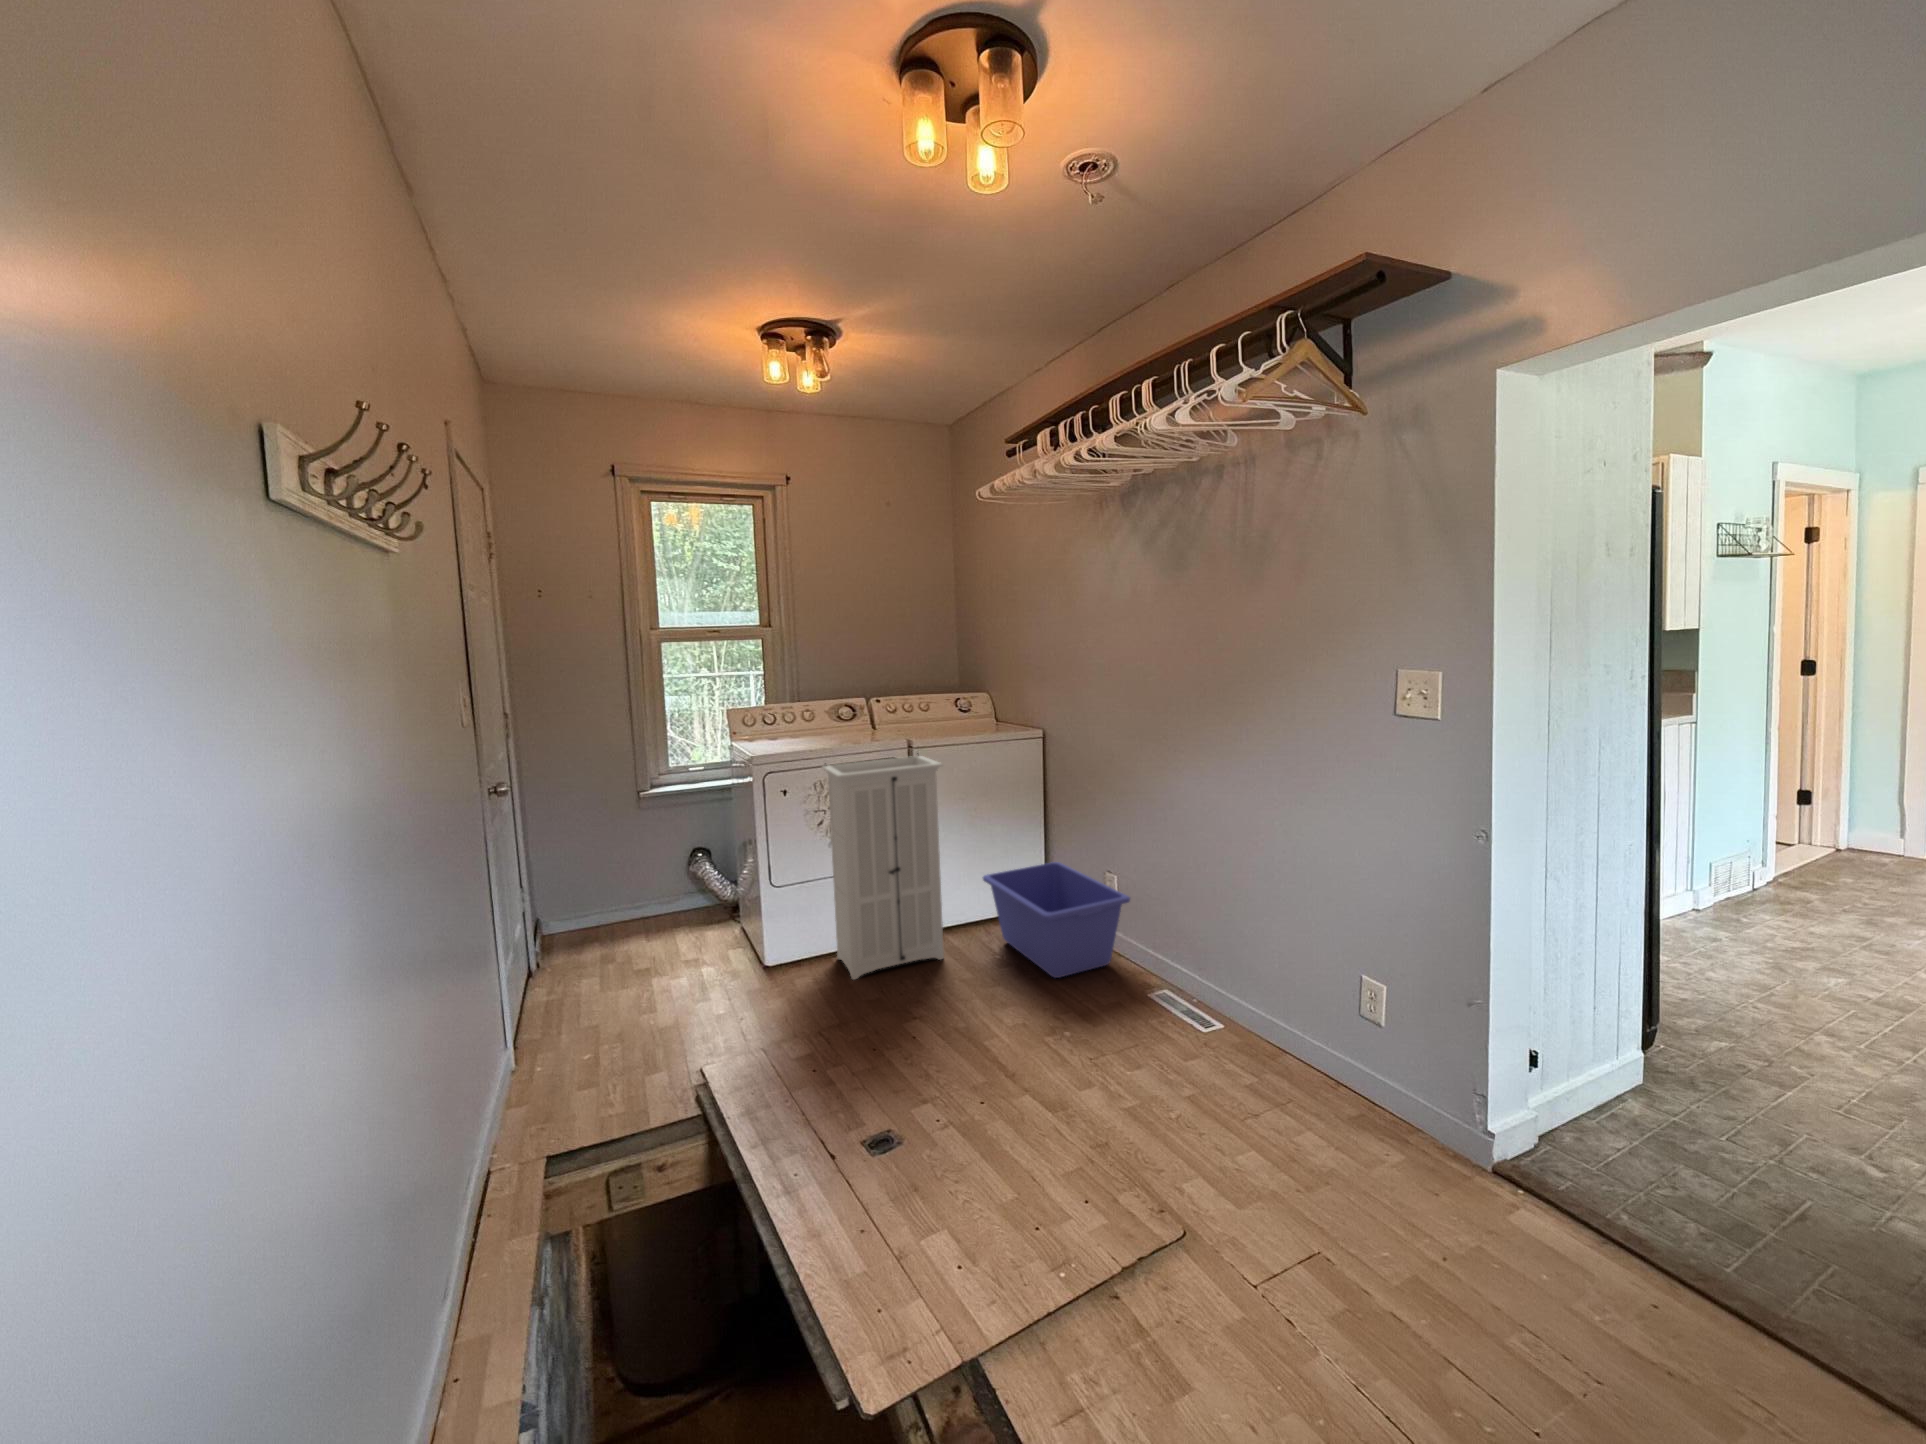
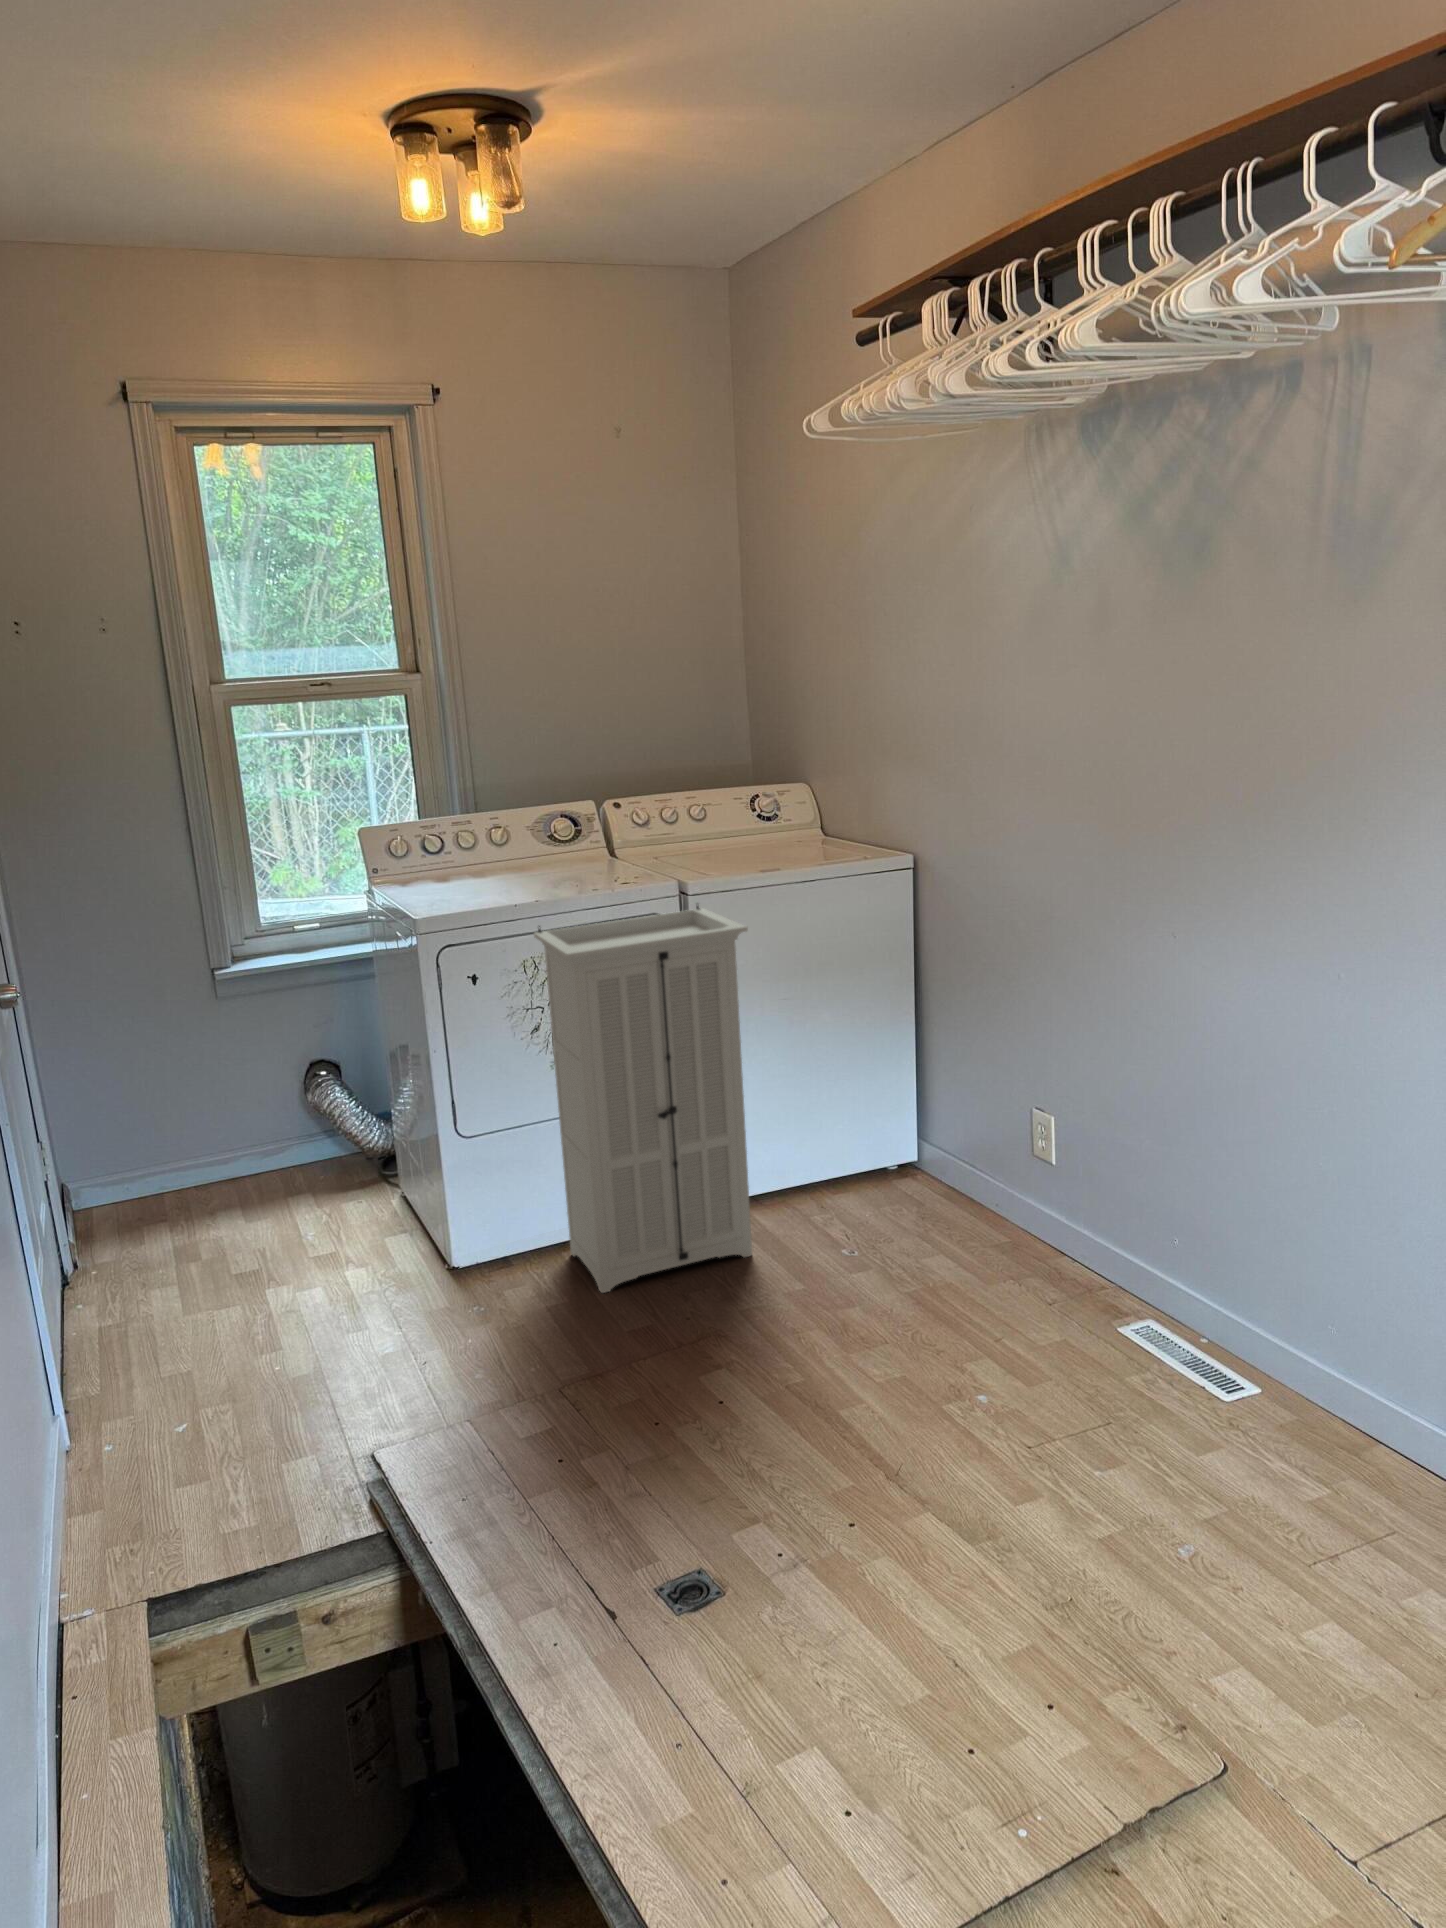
storage bin: present [983,862,1130,978] -> none [815,1087,1083,1294]

